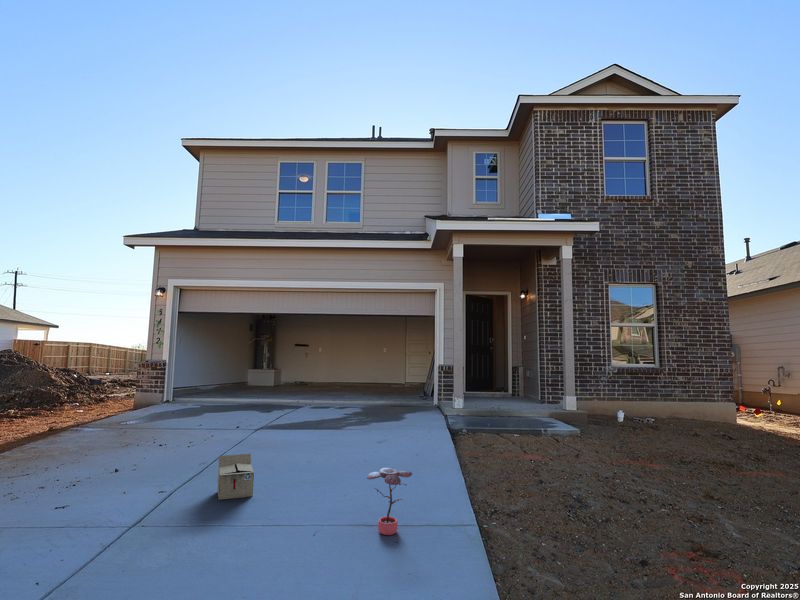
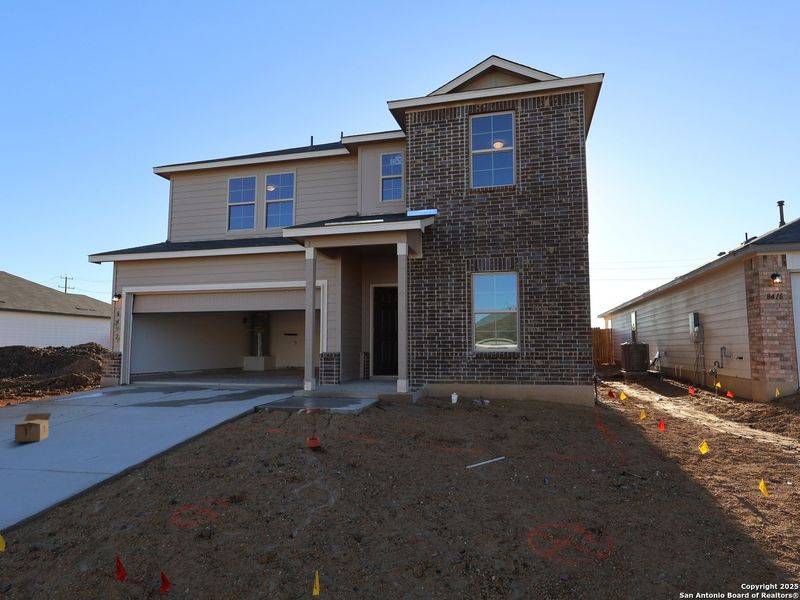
potted plant: present [367,468,412,535] -> present [299,407,328,447]

